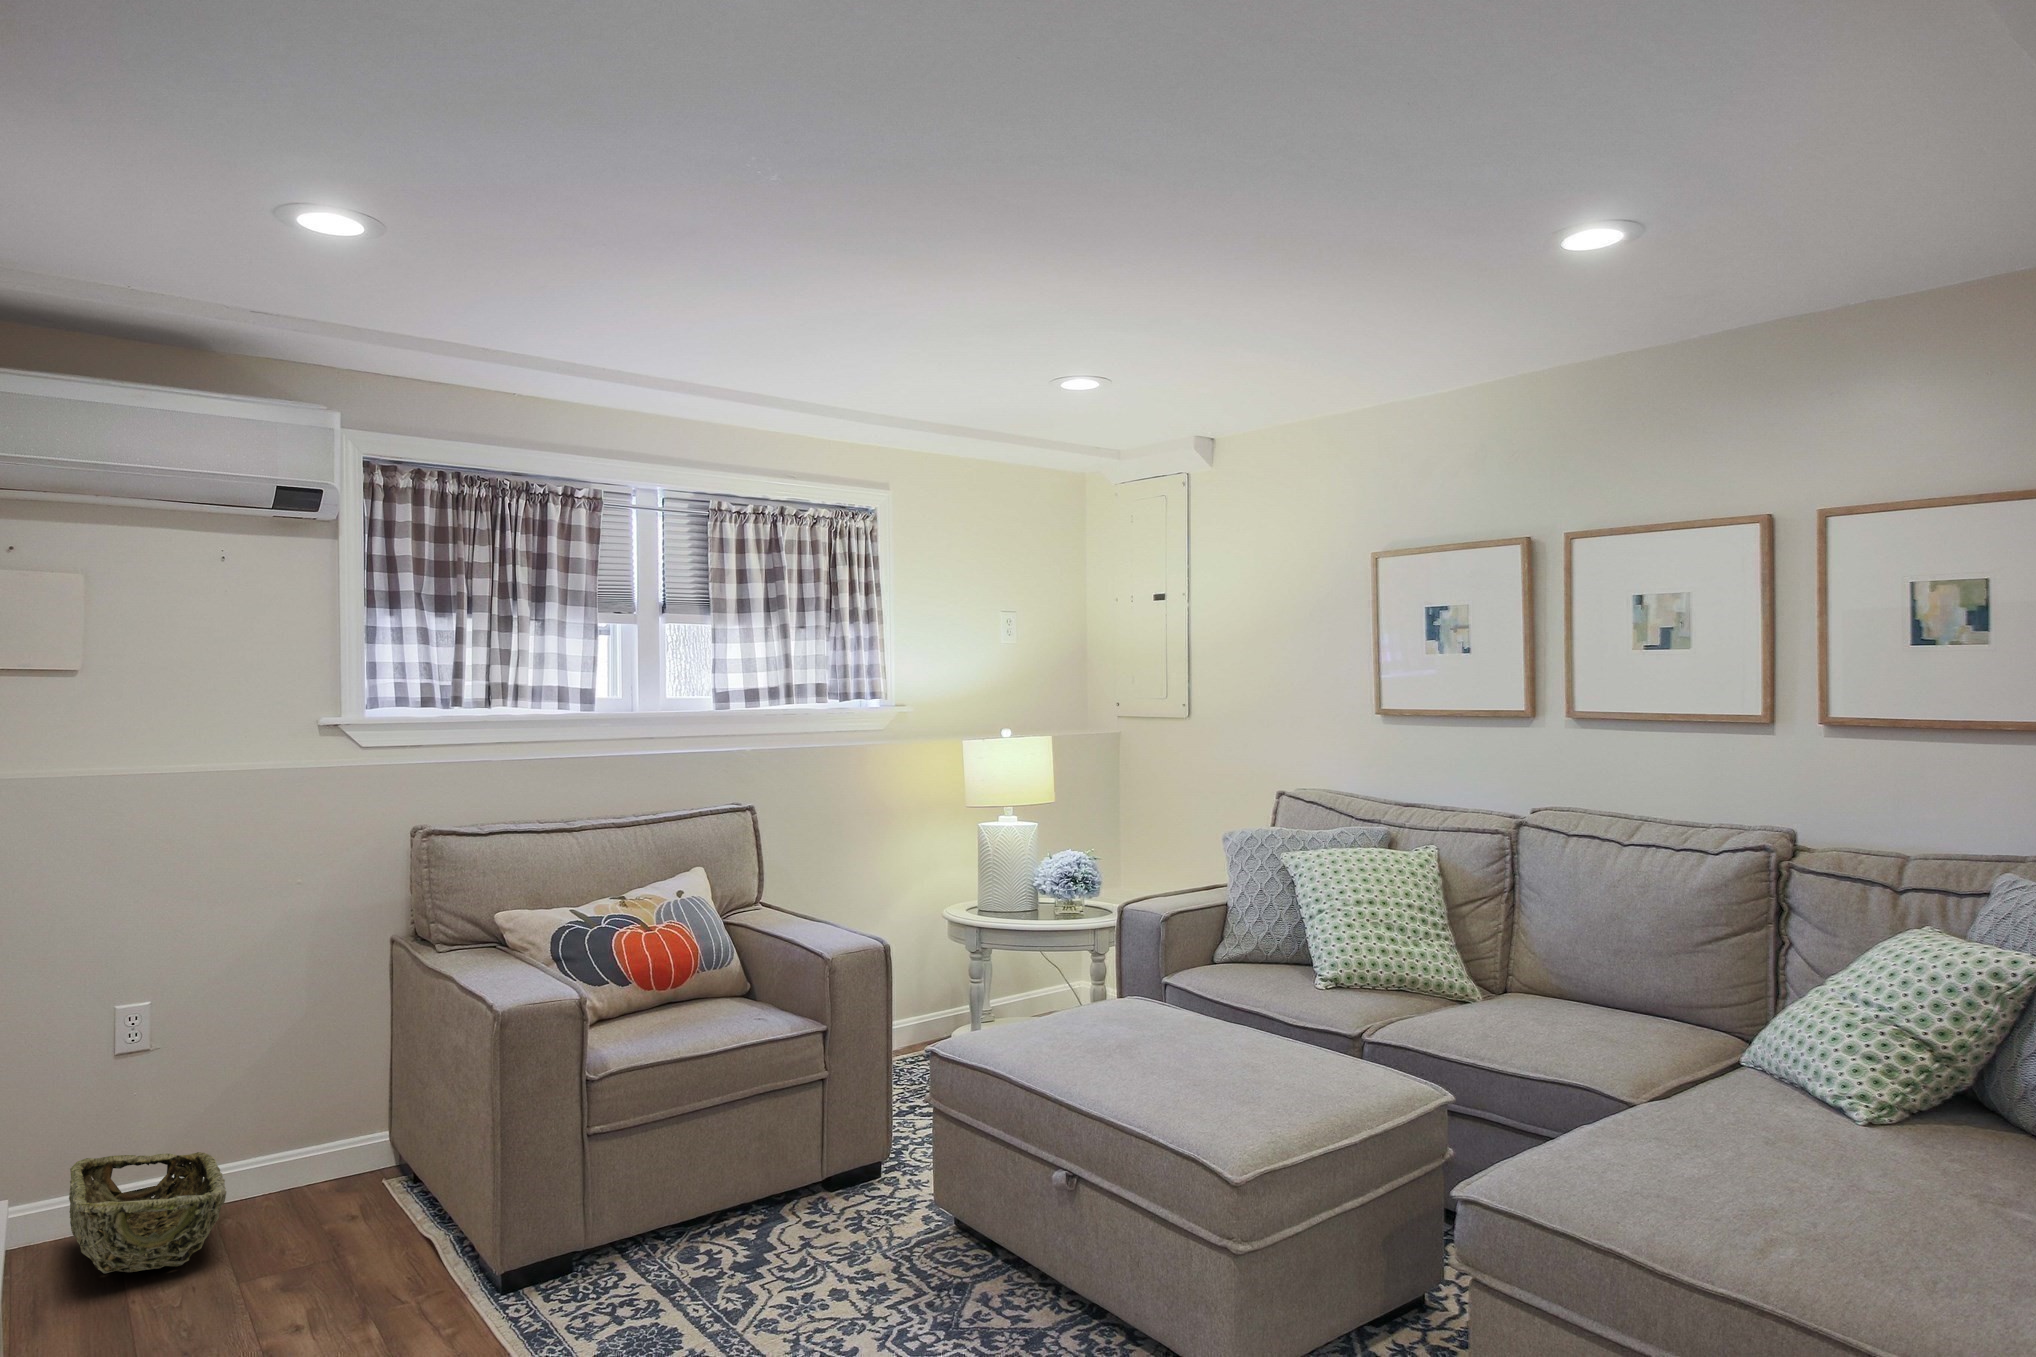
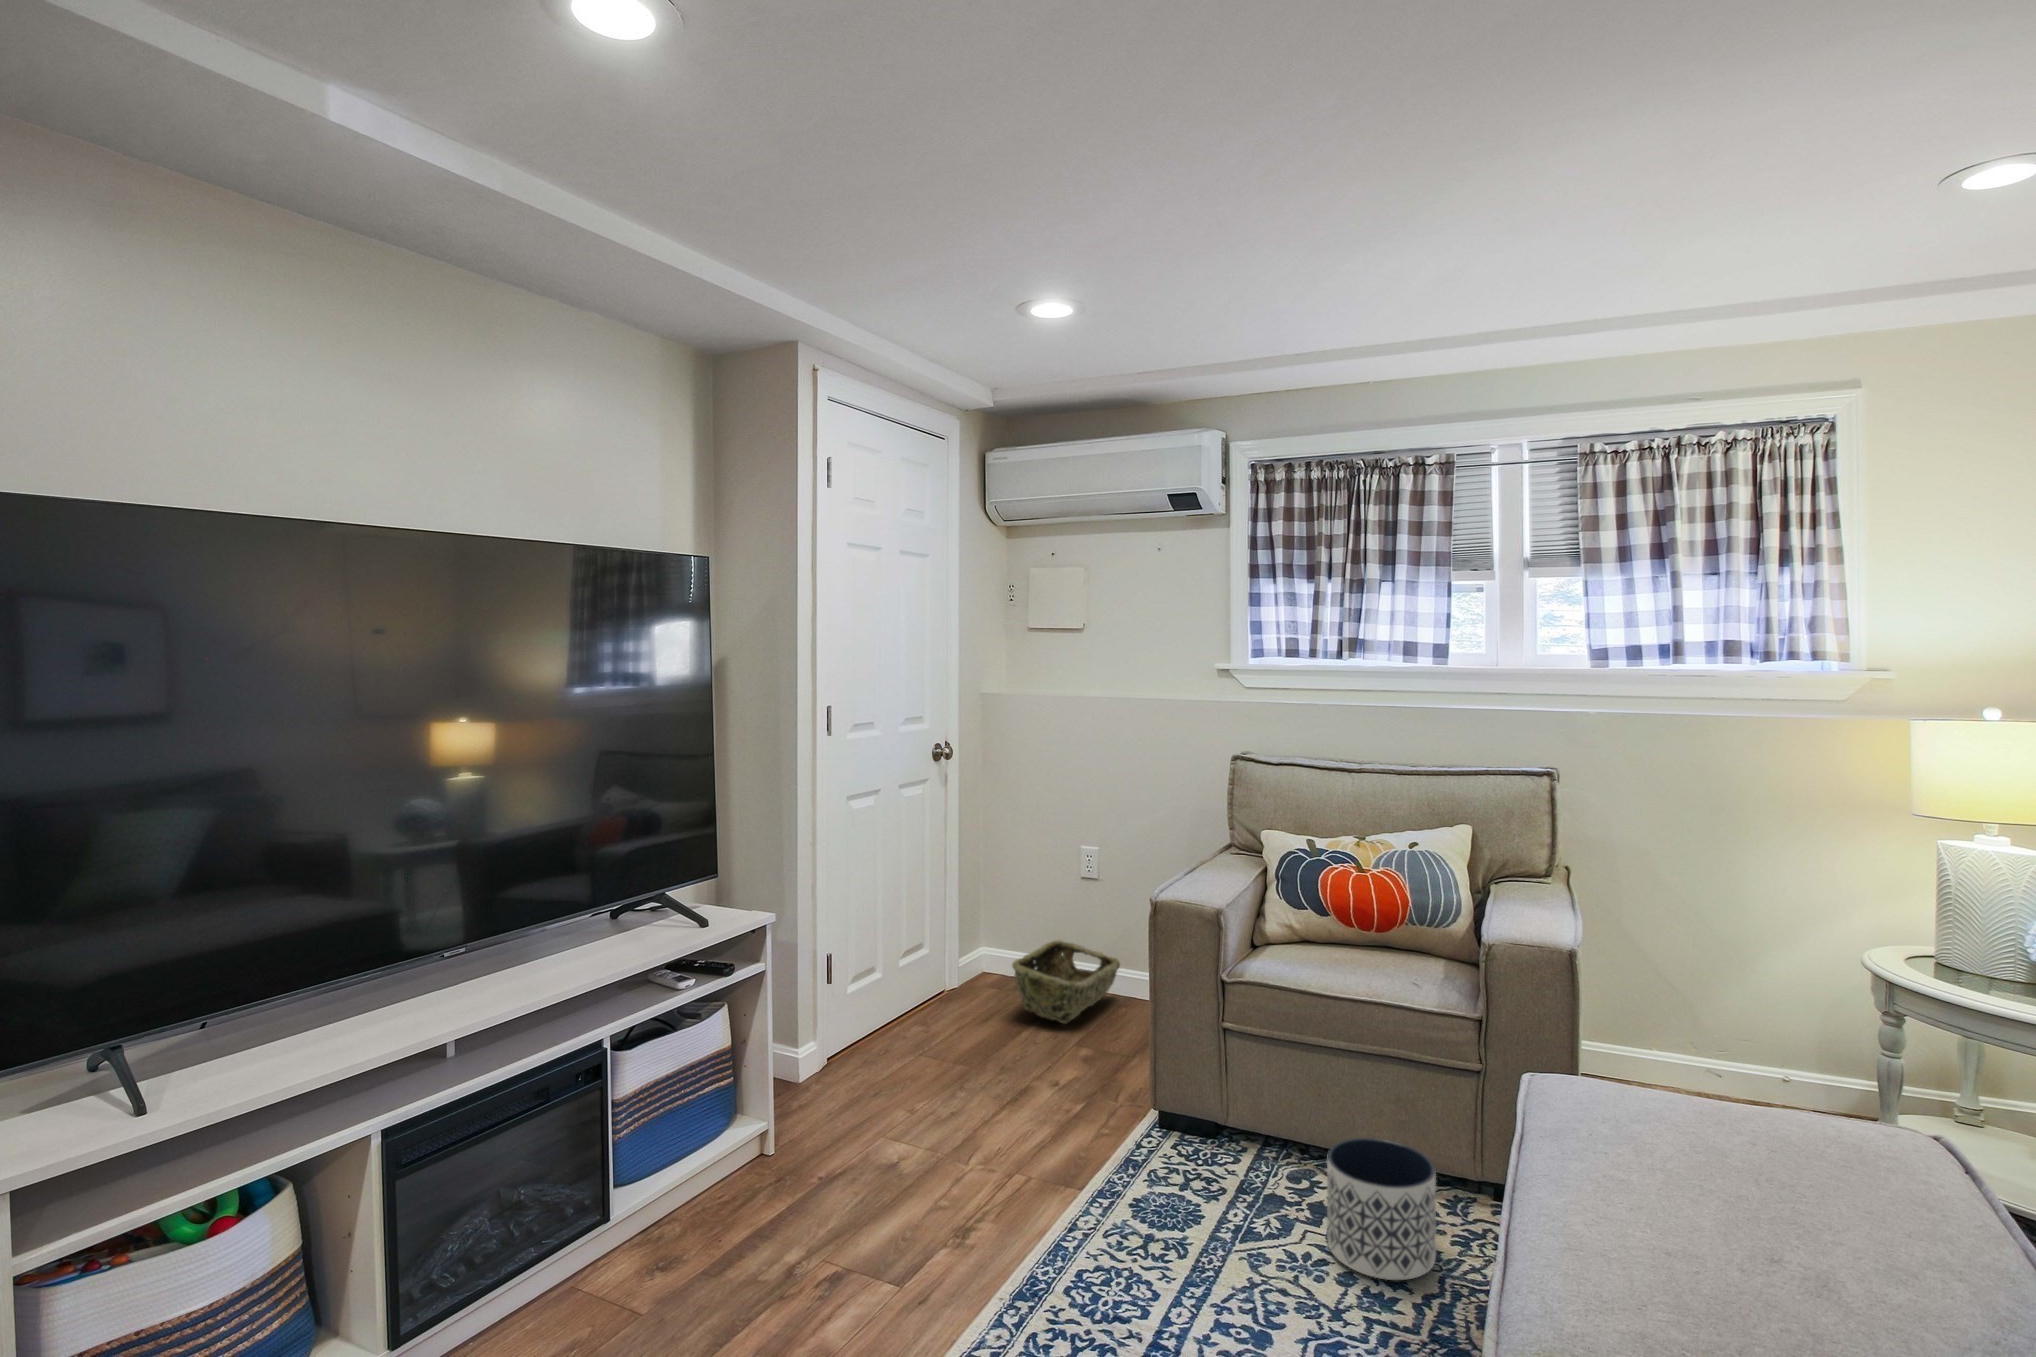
planter: none [782,1162,882,1292] -> present [1327,1138,1436,1280]

